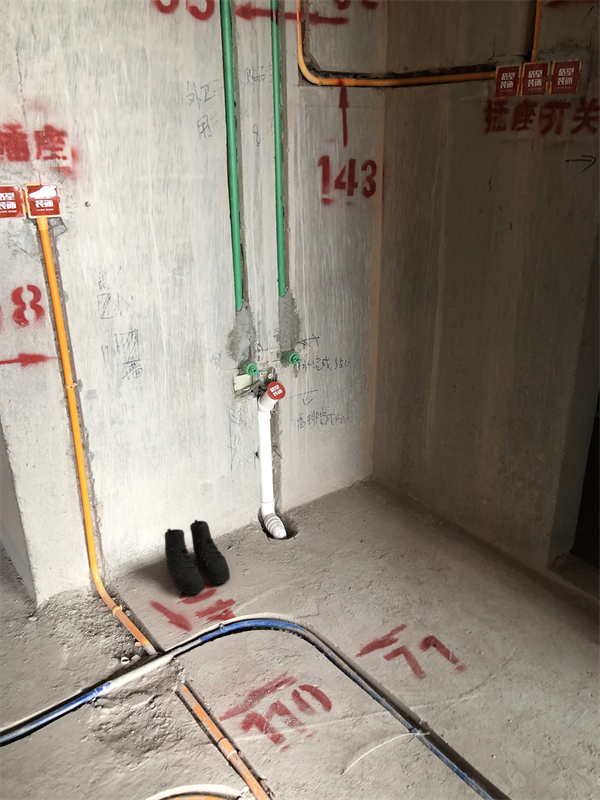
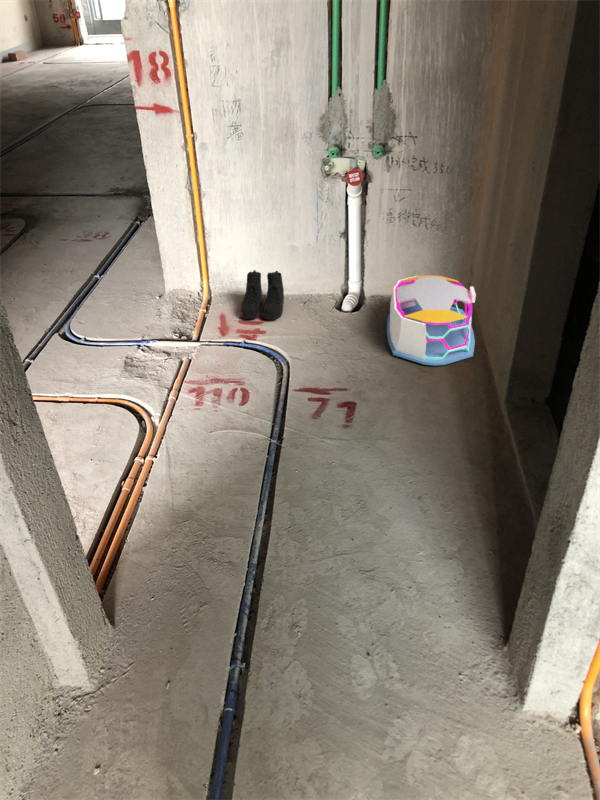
storage bin: none [330,466,456,565] -> present [387,275,476,365]

